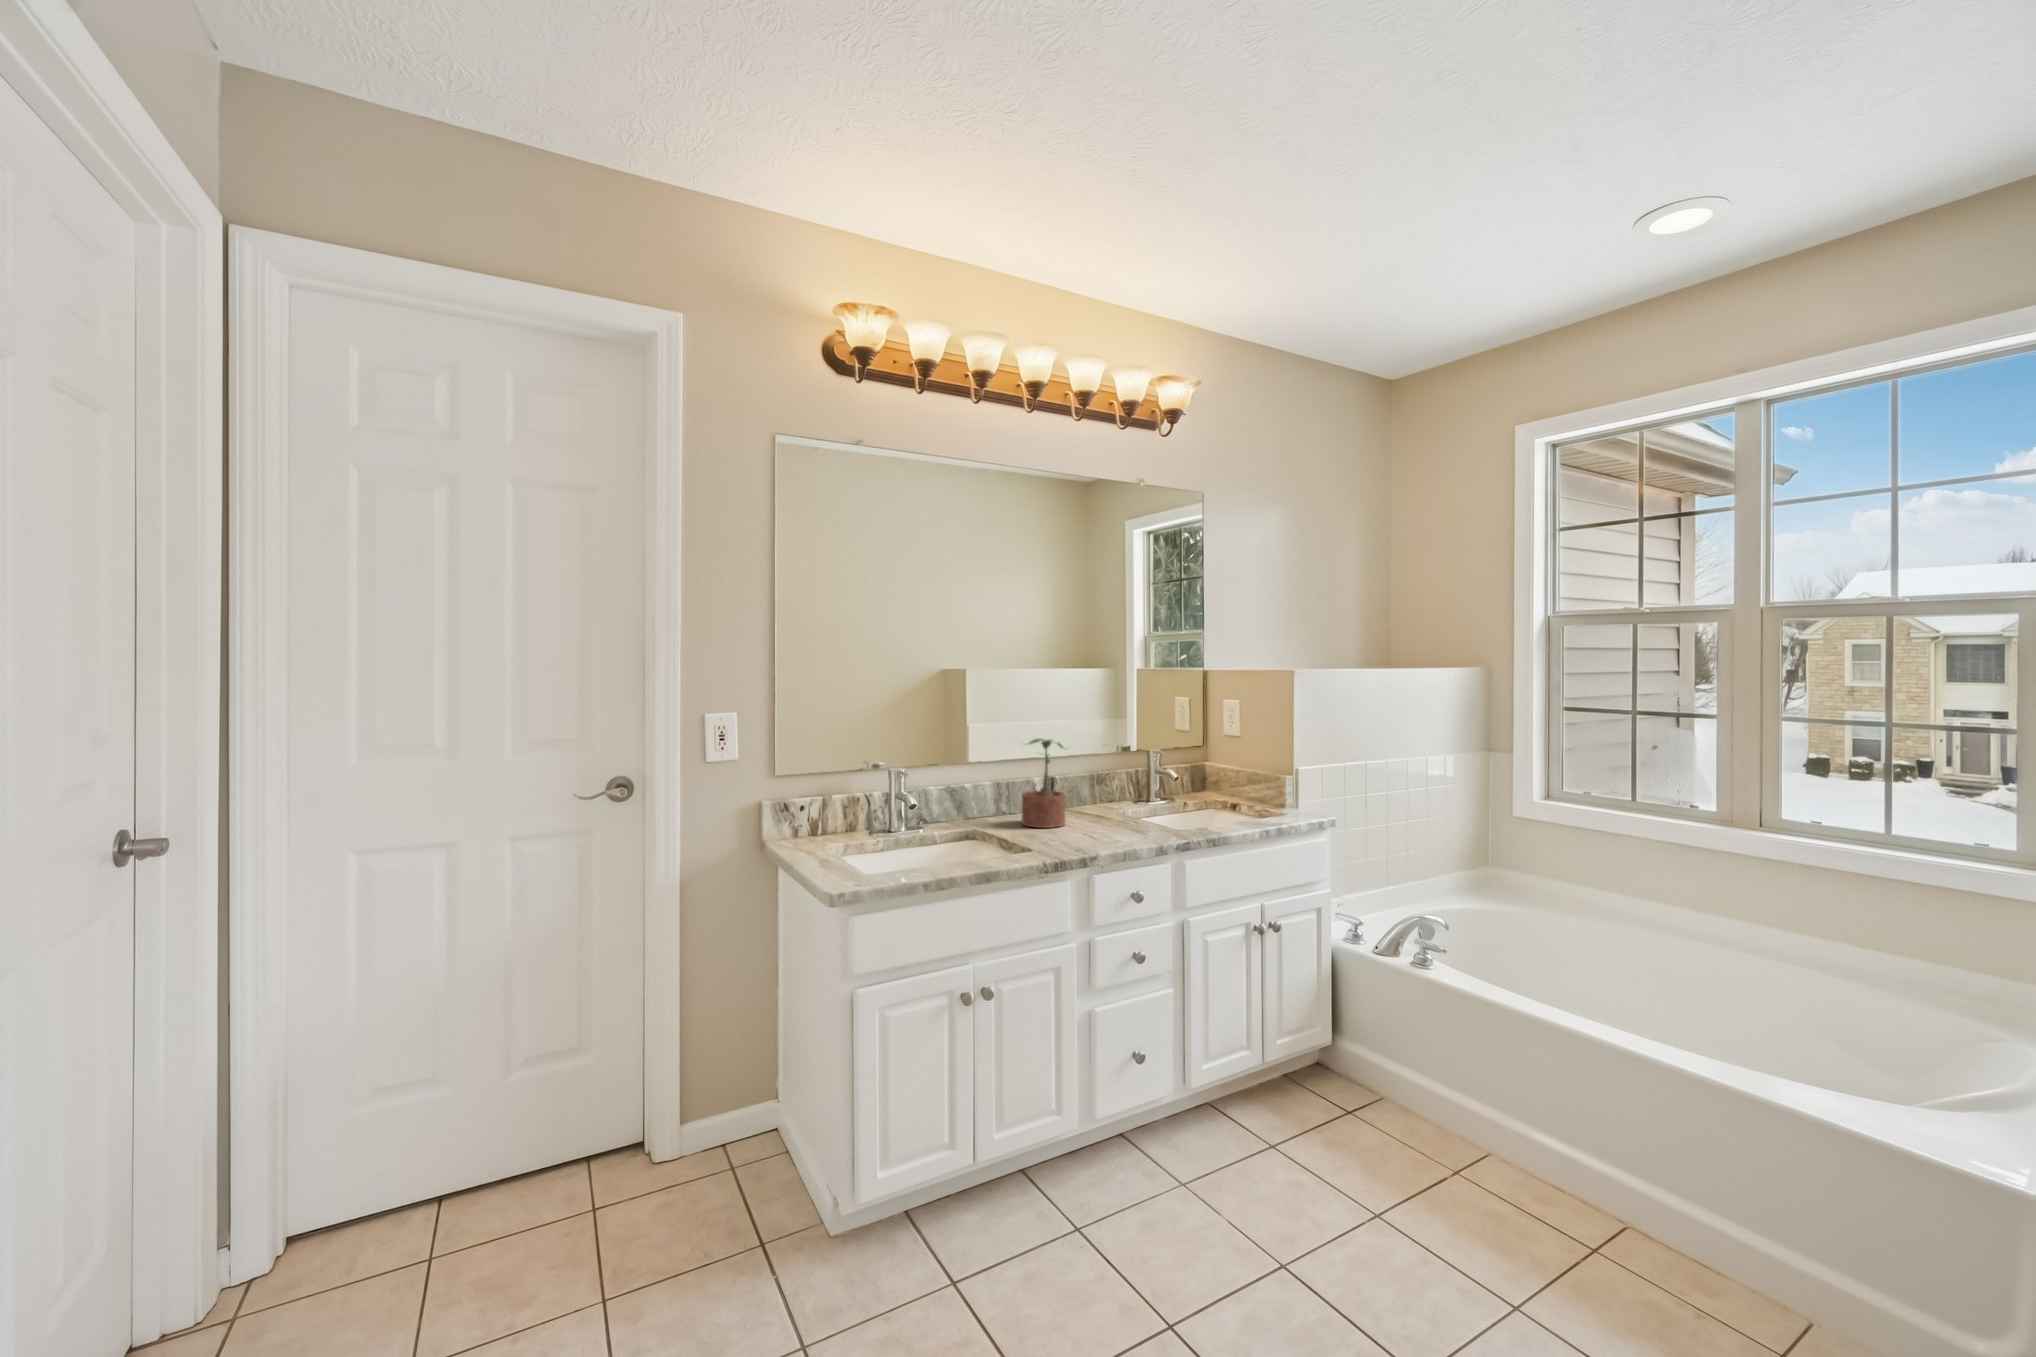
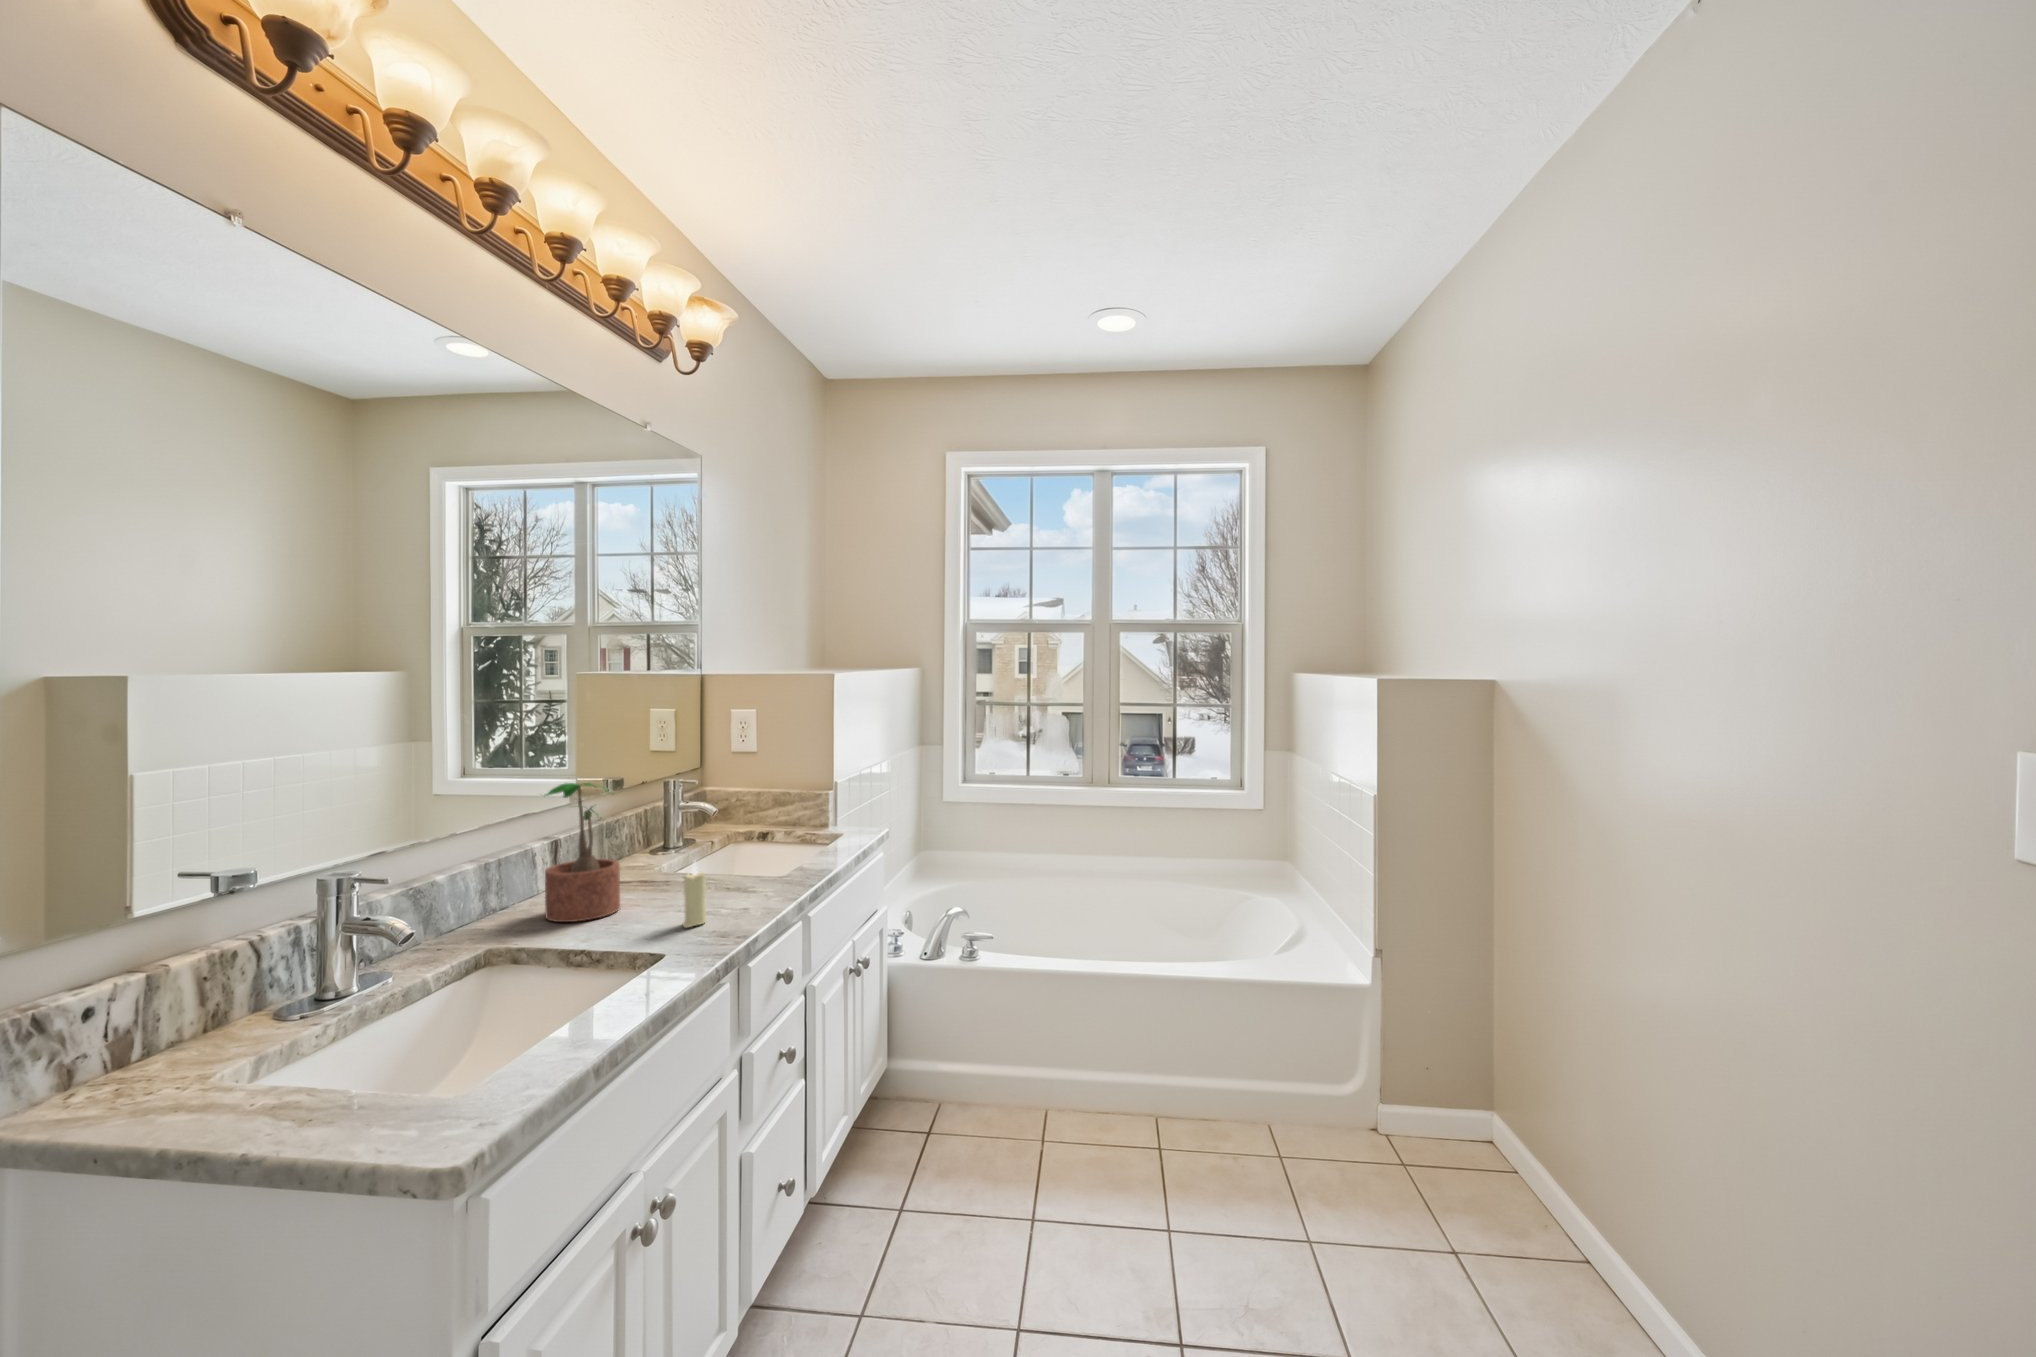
candle: none [1069,796,1087,842] -> present [683,862,707,927]

